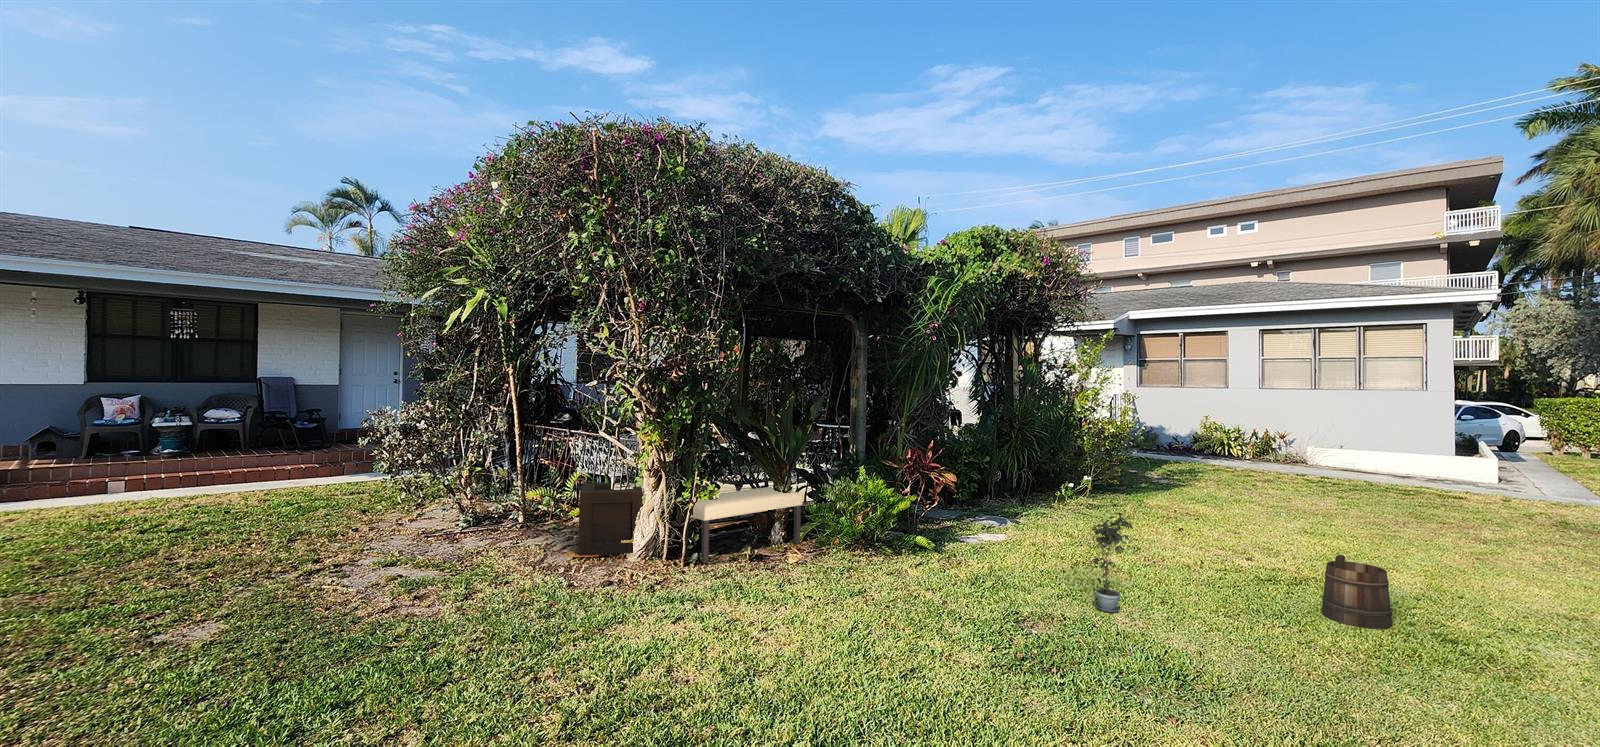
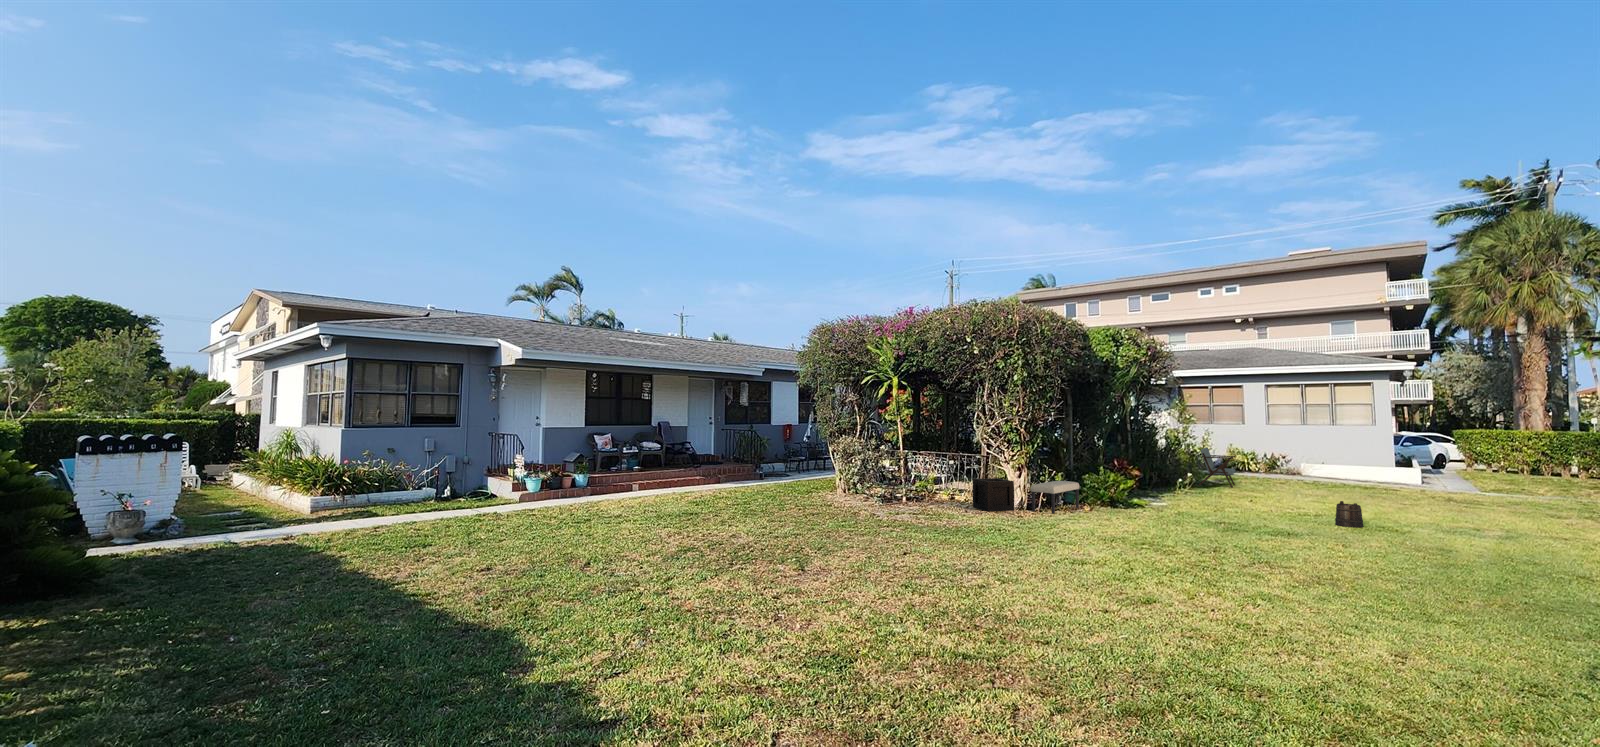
lounge chair: none [1121,422,1186,489] -> present [1199,448,1236,488]
potted plant: present [1089,513,1133,613] -> none [1239,484,1260,525]

